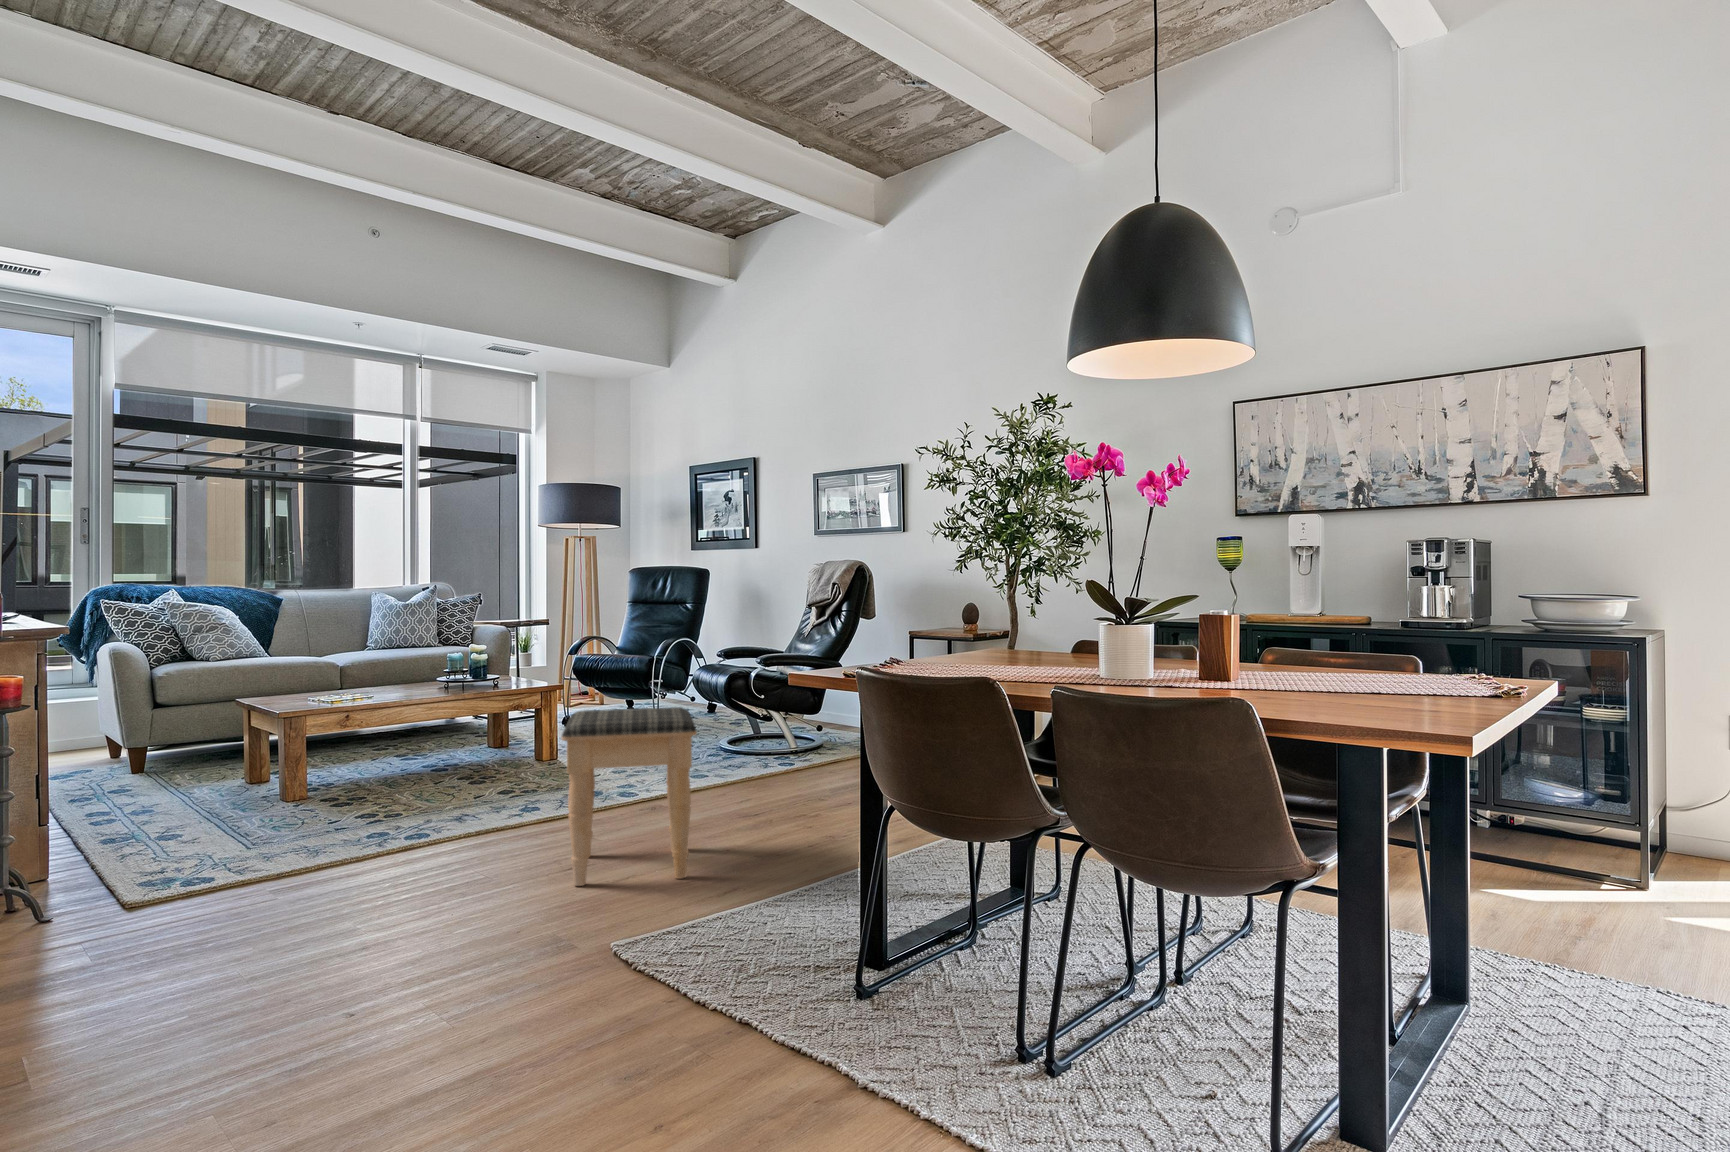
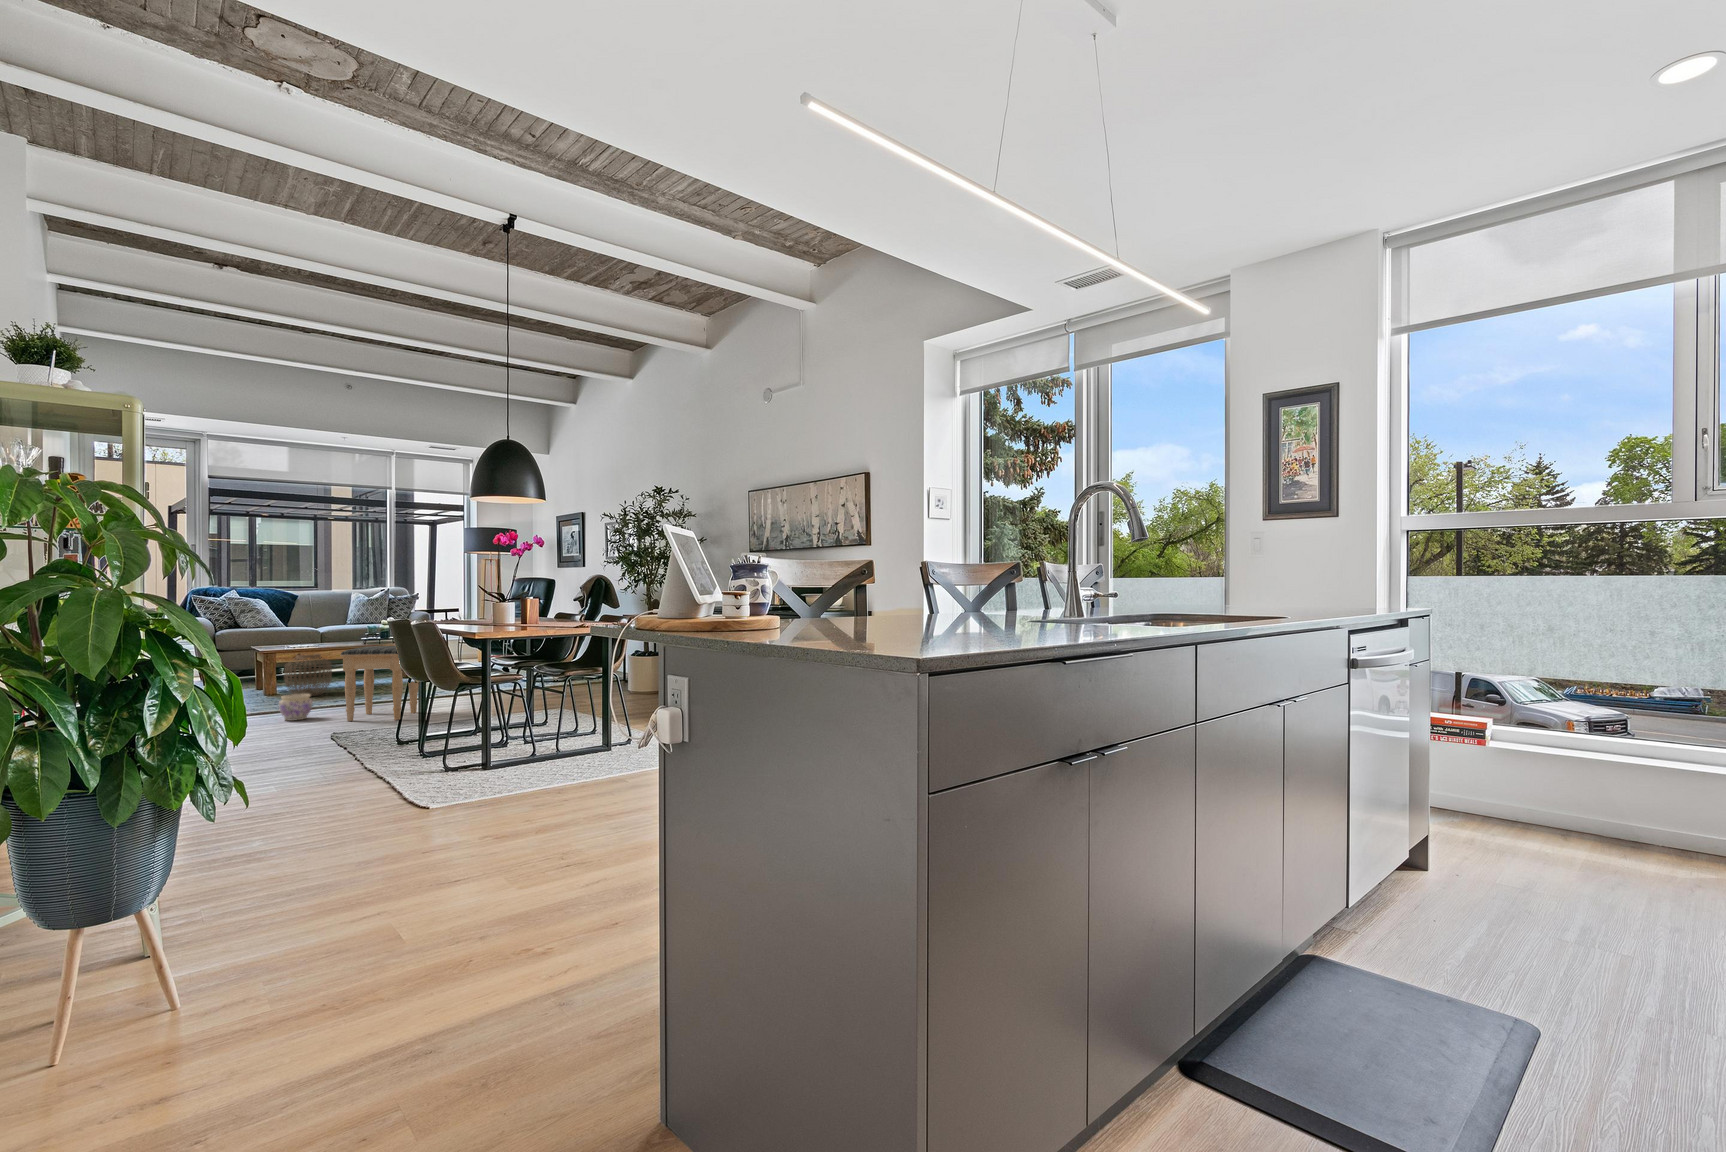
woven basket: none [331,712,419,801] -> present [285,654,332,696]
planter: none [410,821,479,888] -> present [279,694,313,721]

